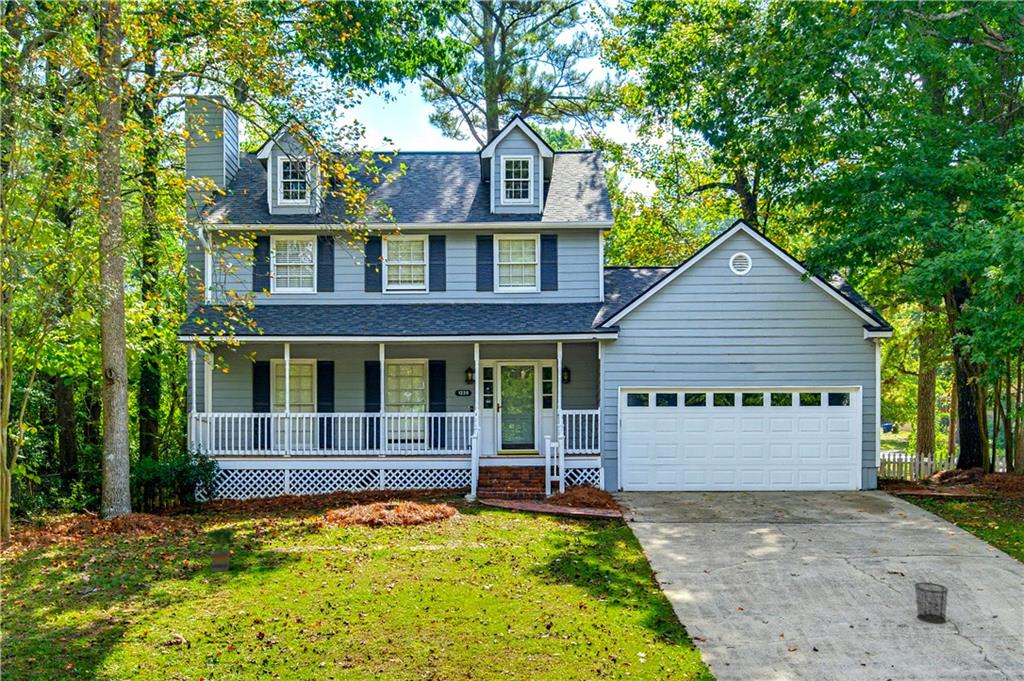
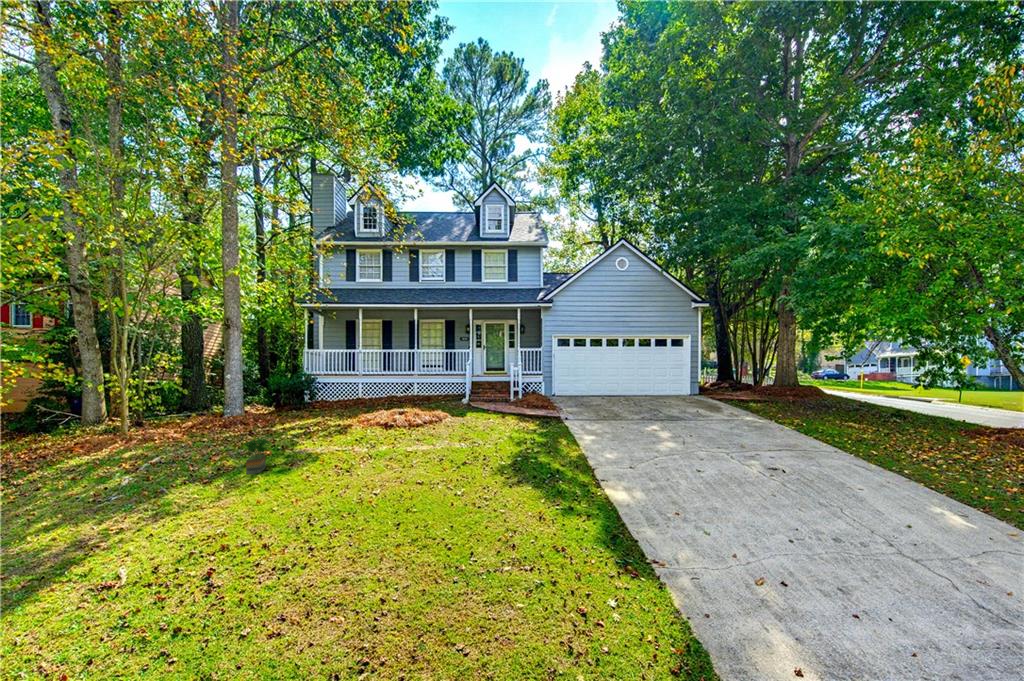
waste bin: present [914,583,948,623] -> none [829,494,867,535]

